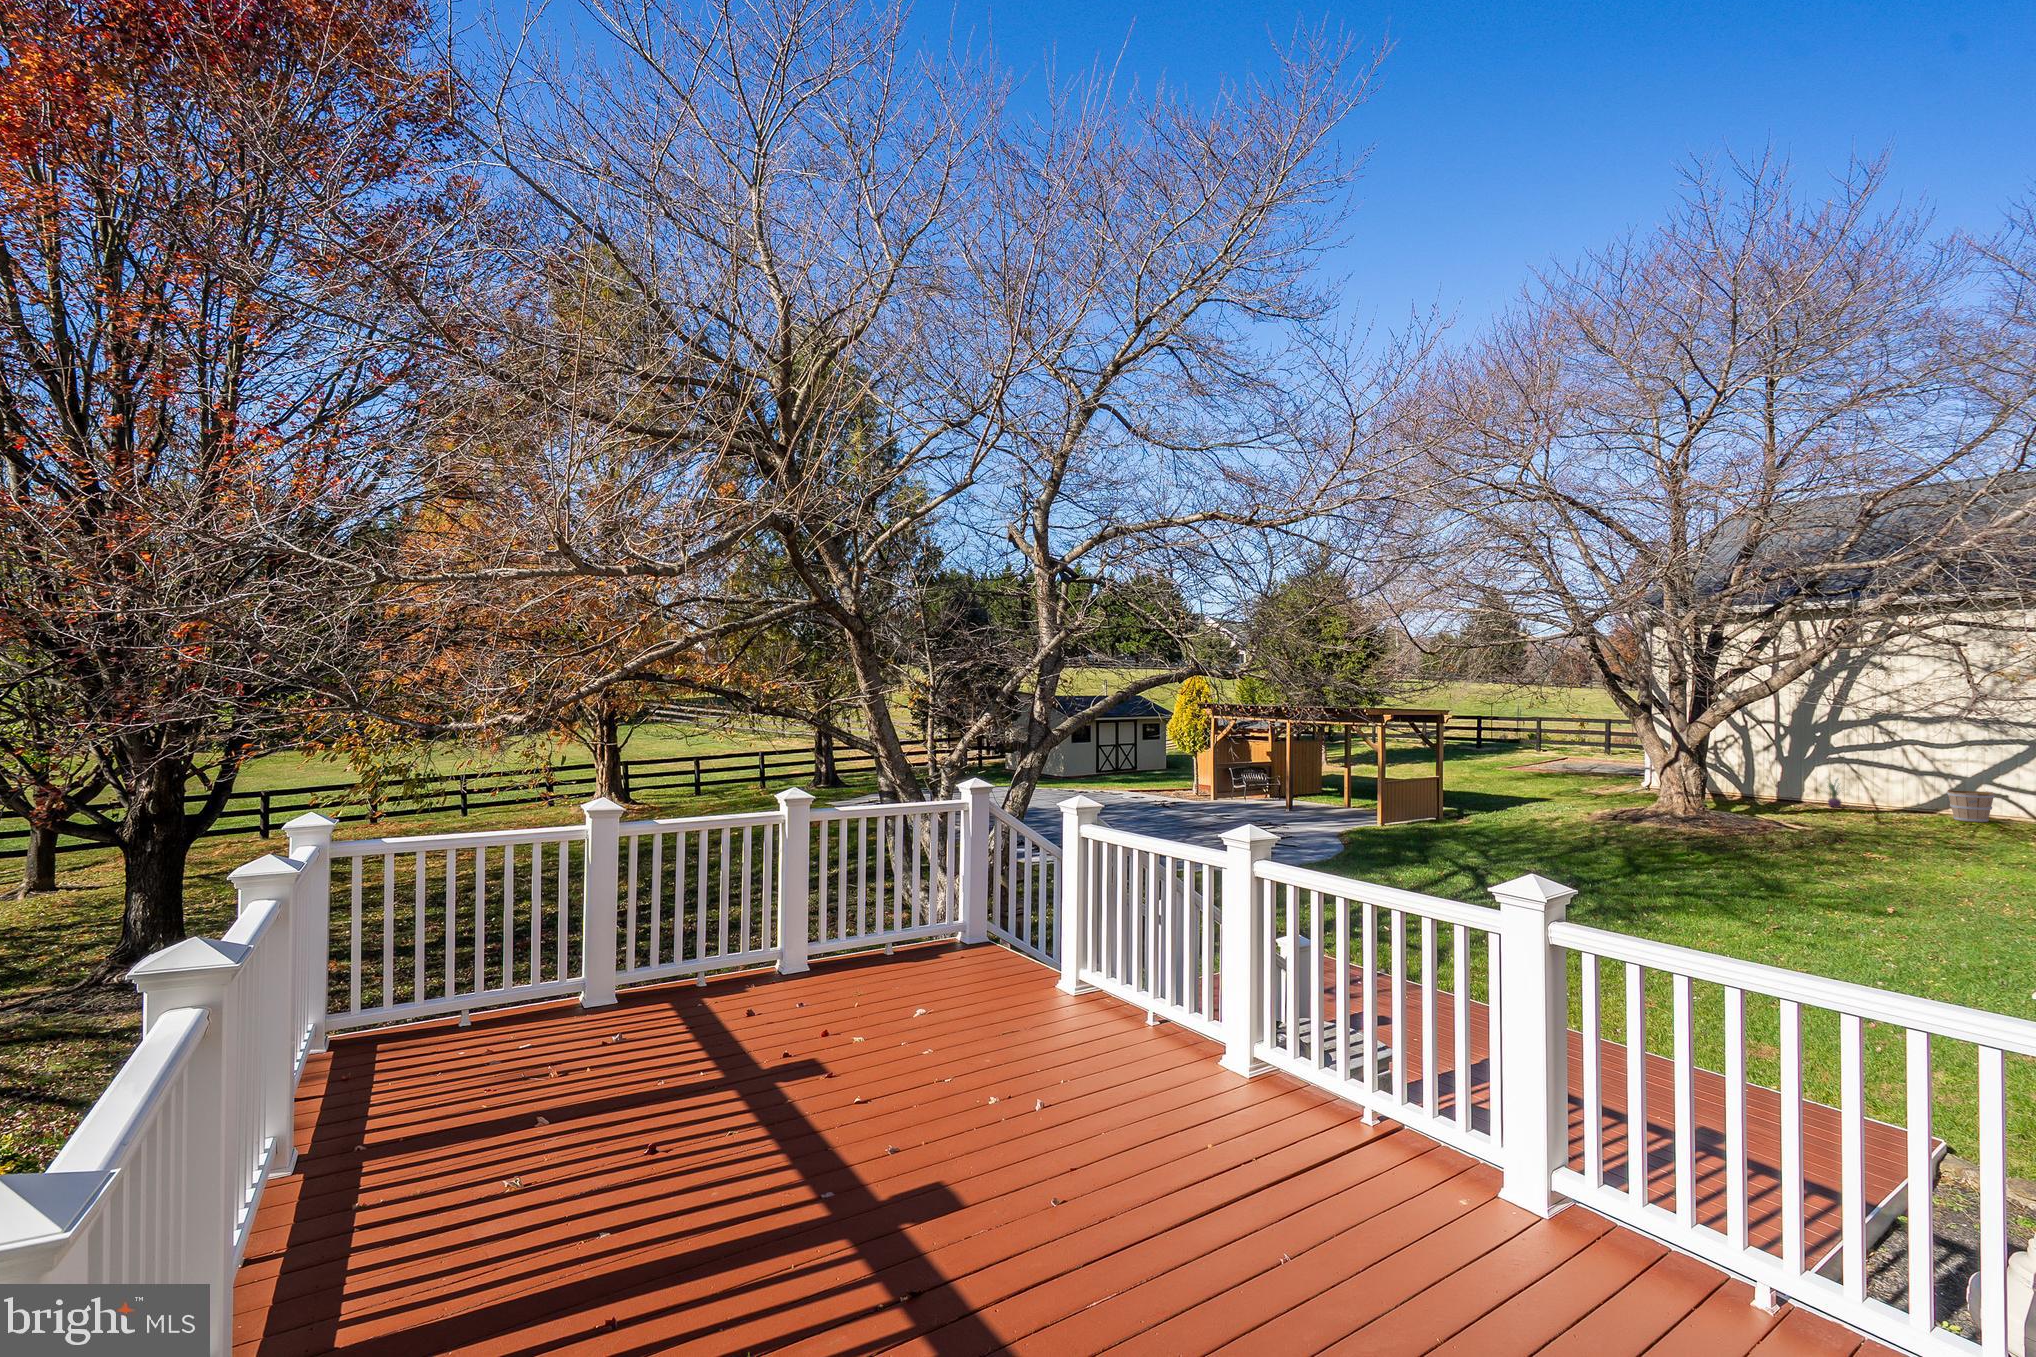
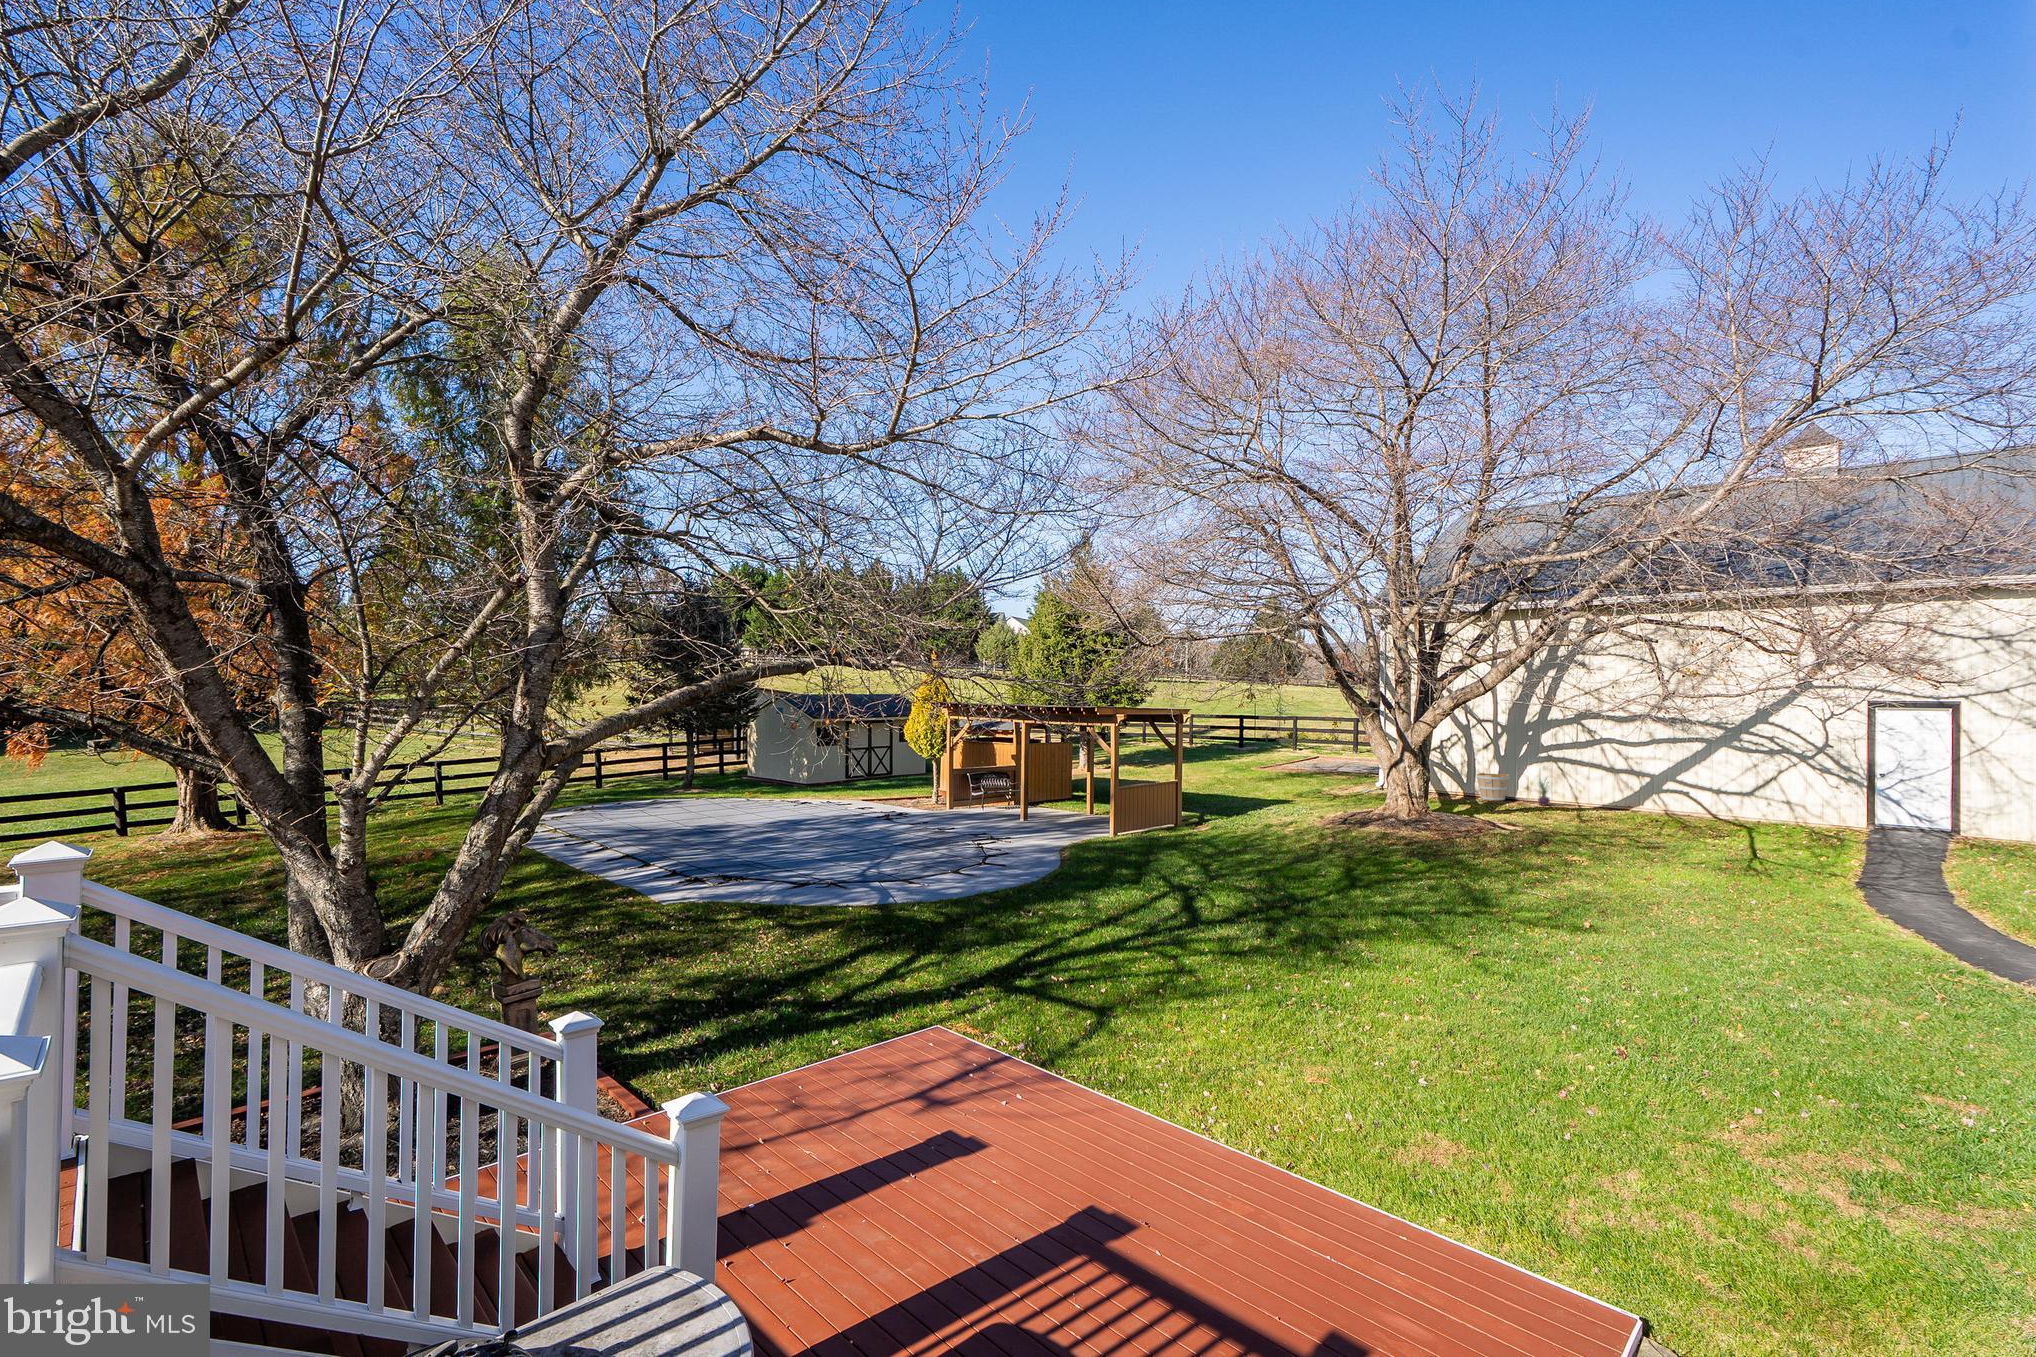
wooden bucket: present [1947,790,1995,822] -> present [1476,773,1510,801]

